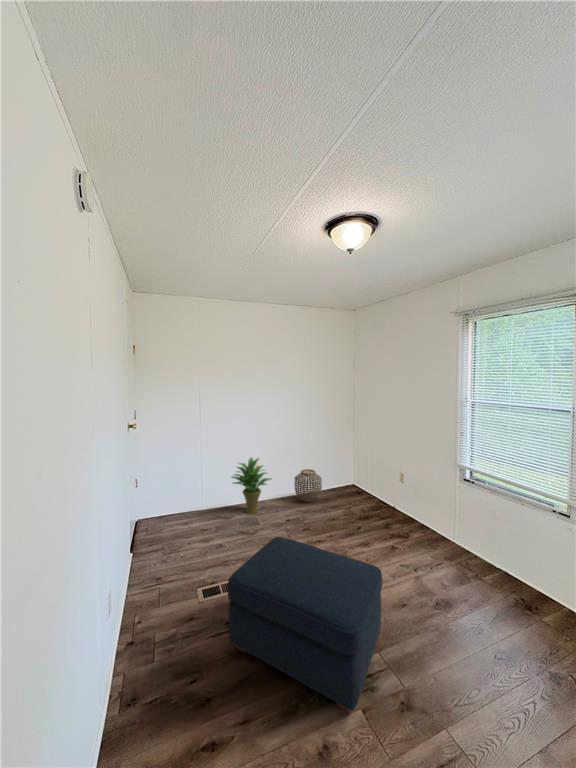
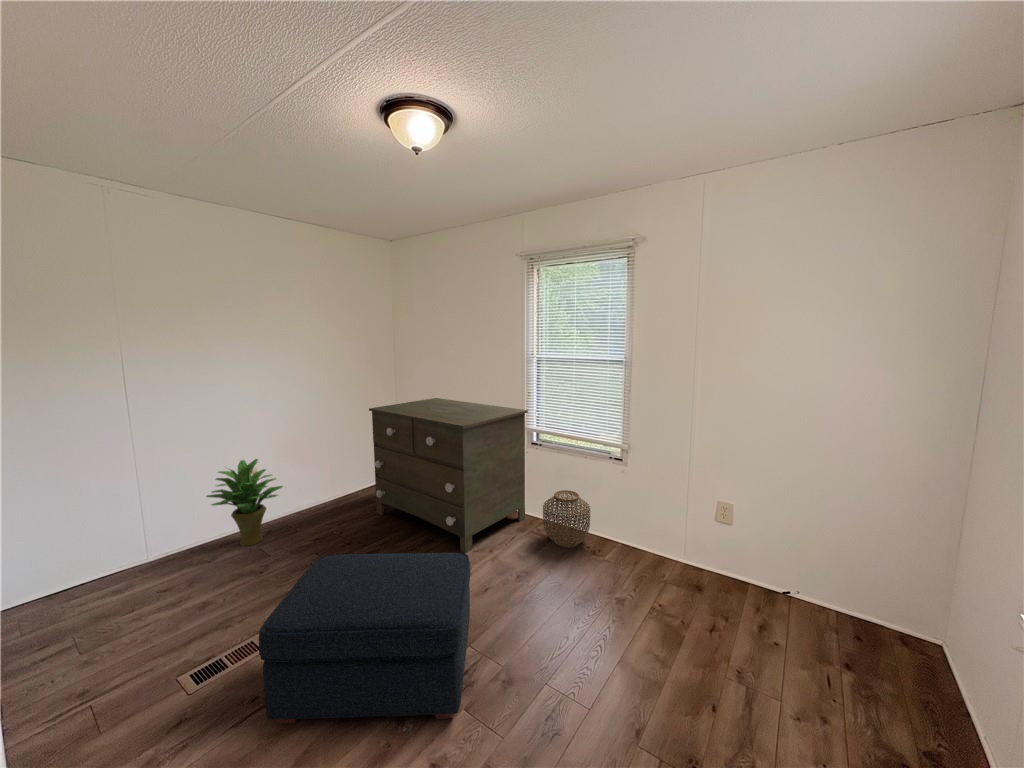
dresser: none [329,428,460,565] -> present [369,398,528,553]
woven basket: present [294,469,322,502] -> present [543,490,590,547]

